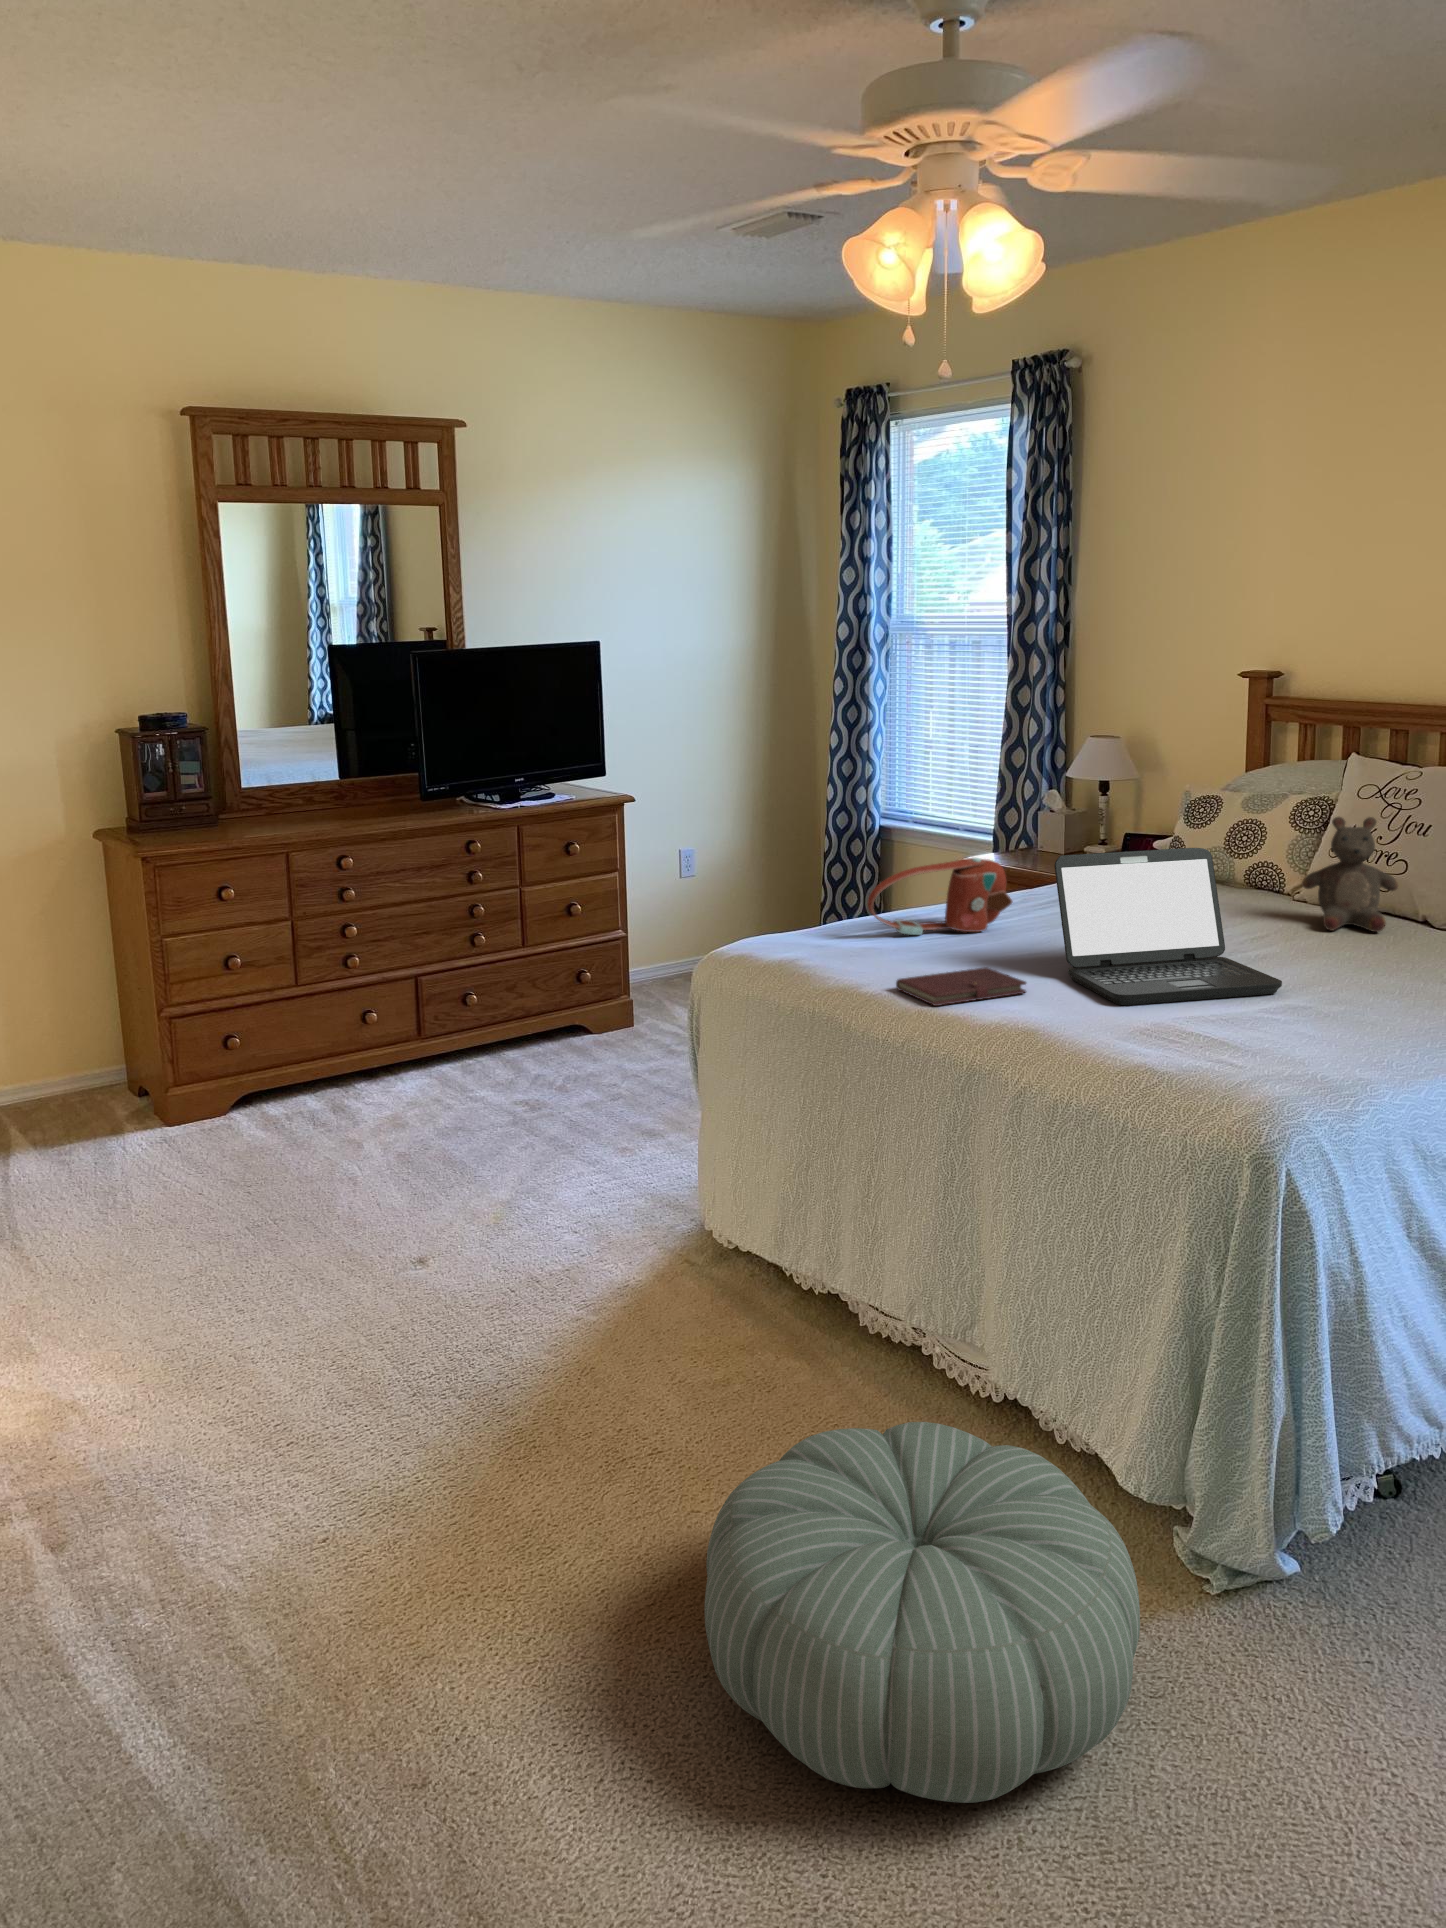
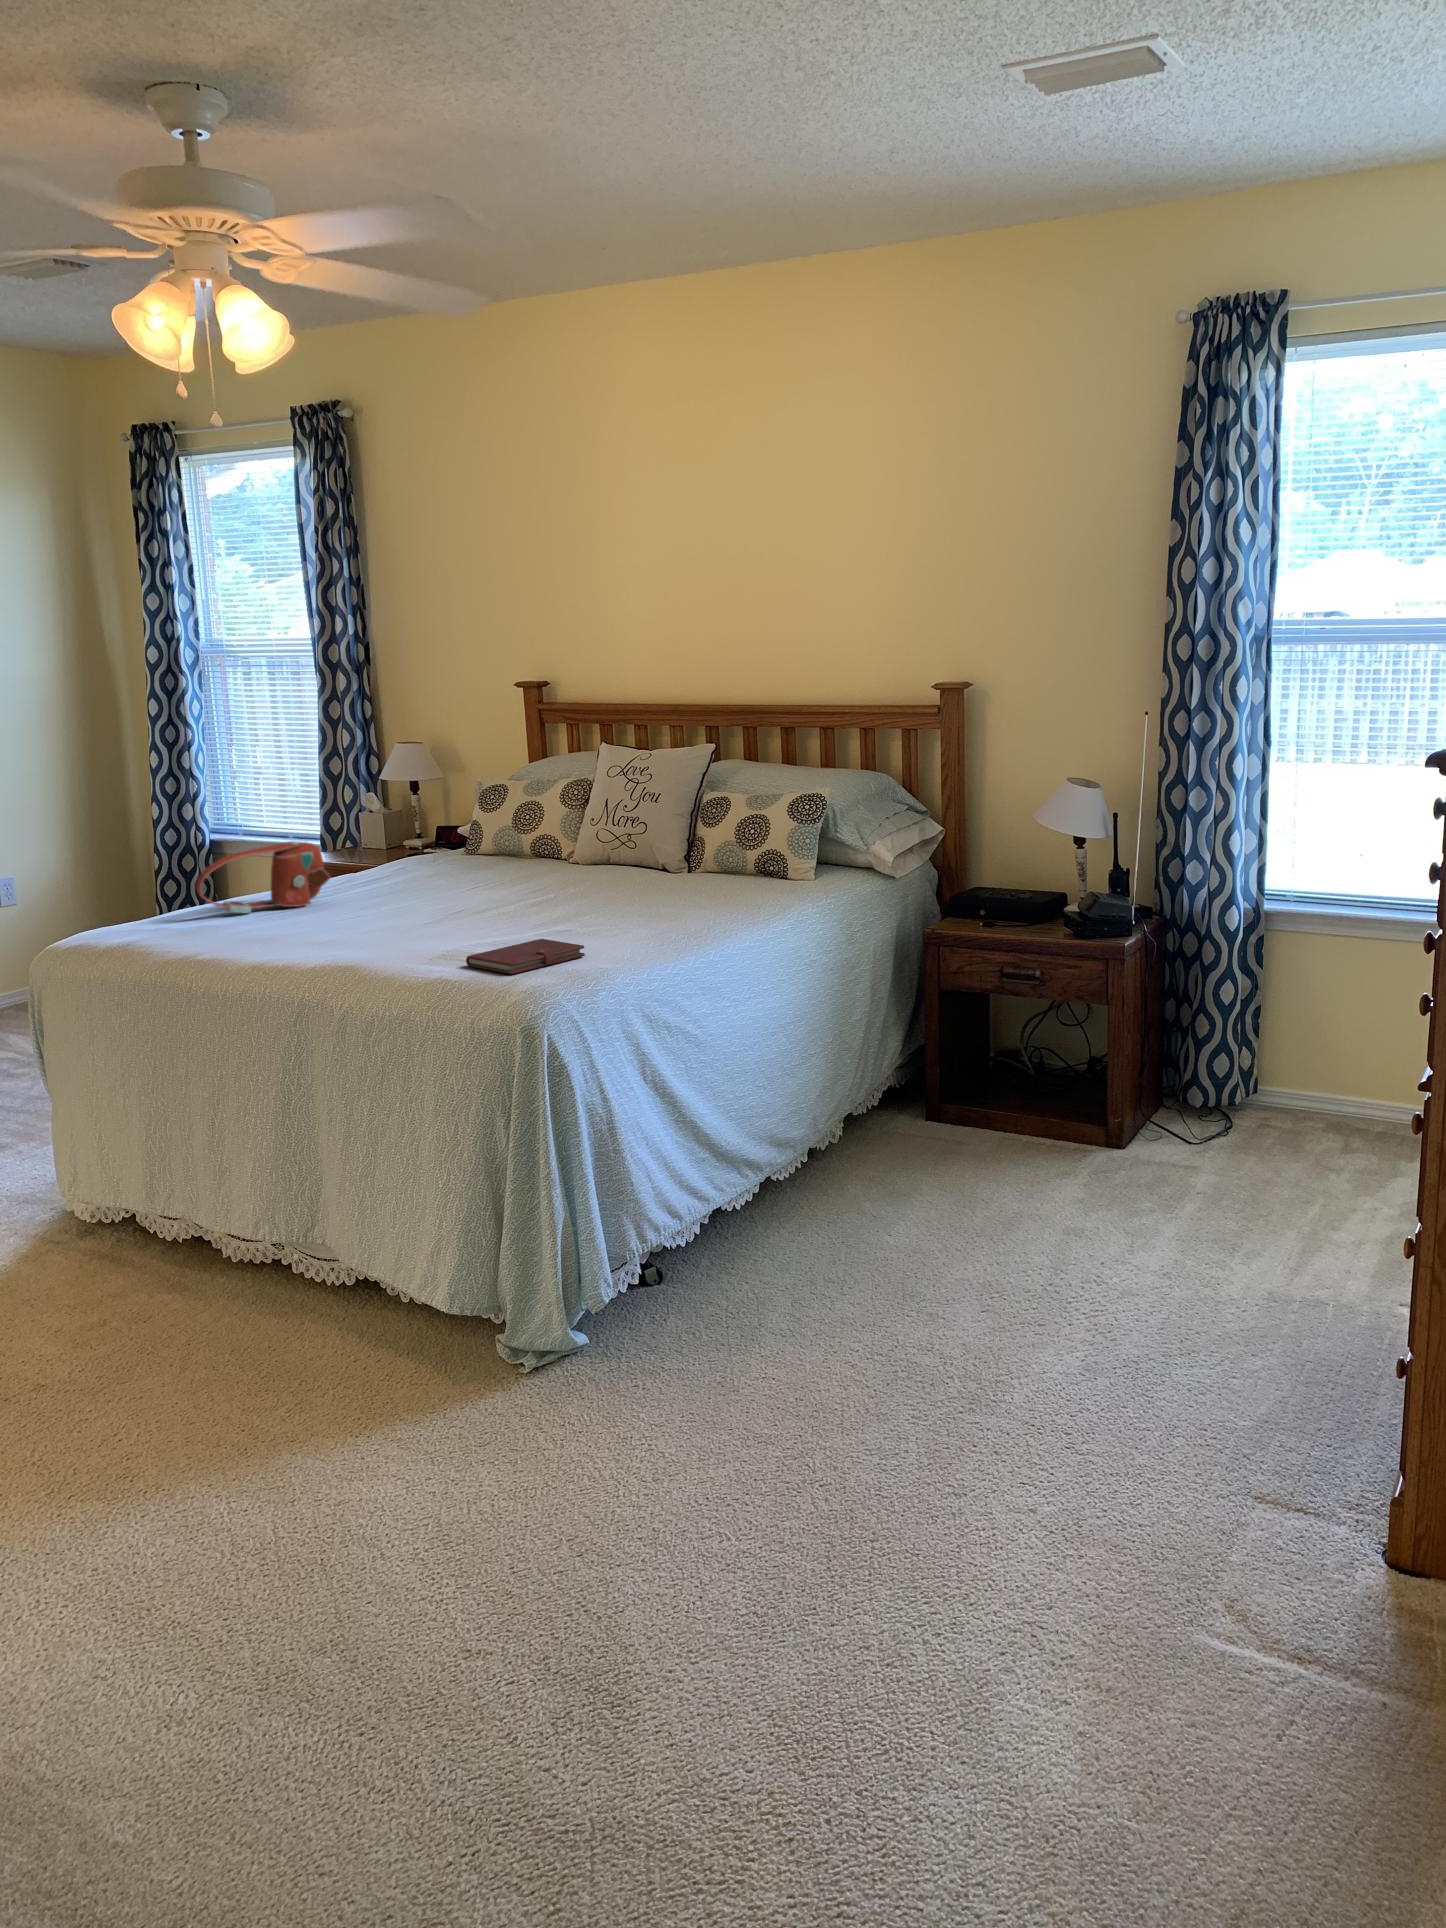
stuffed bear: present [1302,817,1398,932] -> none [568,788,639,880]
laptop: present [1055,848,1282,1005] -> none [359,816,548,943]
notebook: present [896,967,1026,1006] -> present [466,939,585,974]
pouf: present [705,1422,1140,1803] -> none [94,1287,464,1562]

